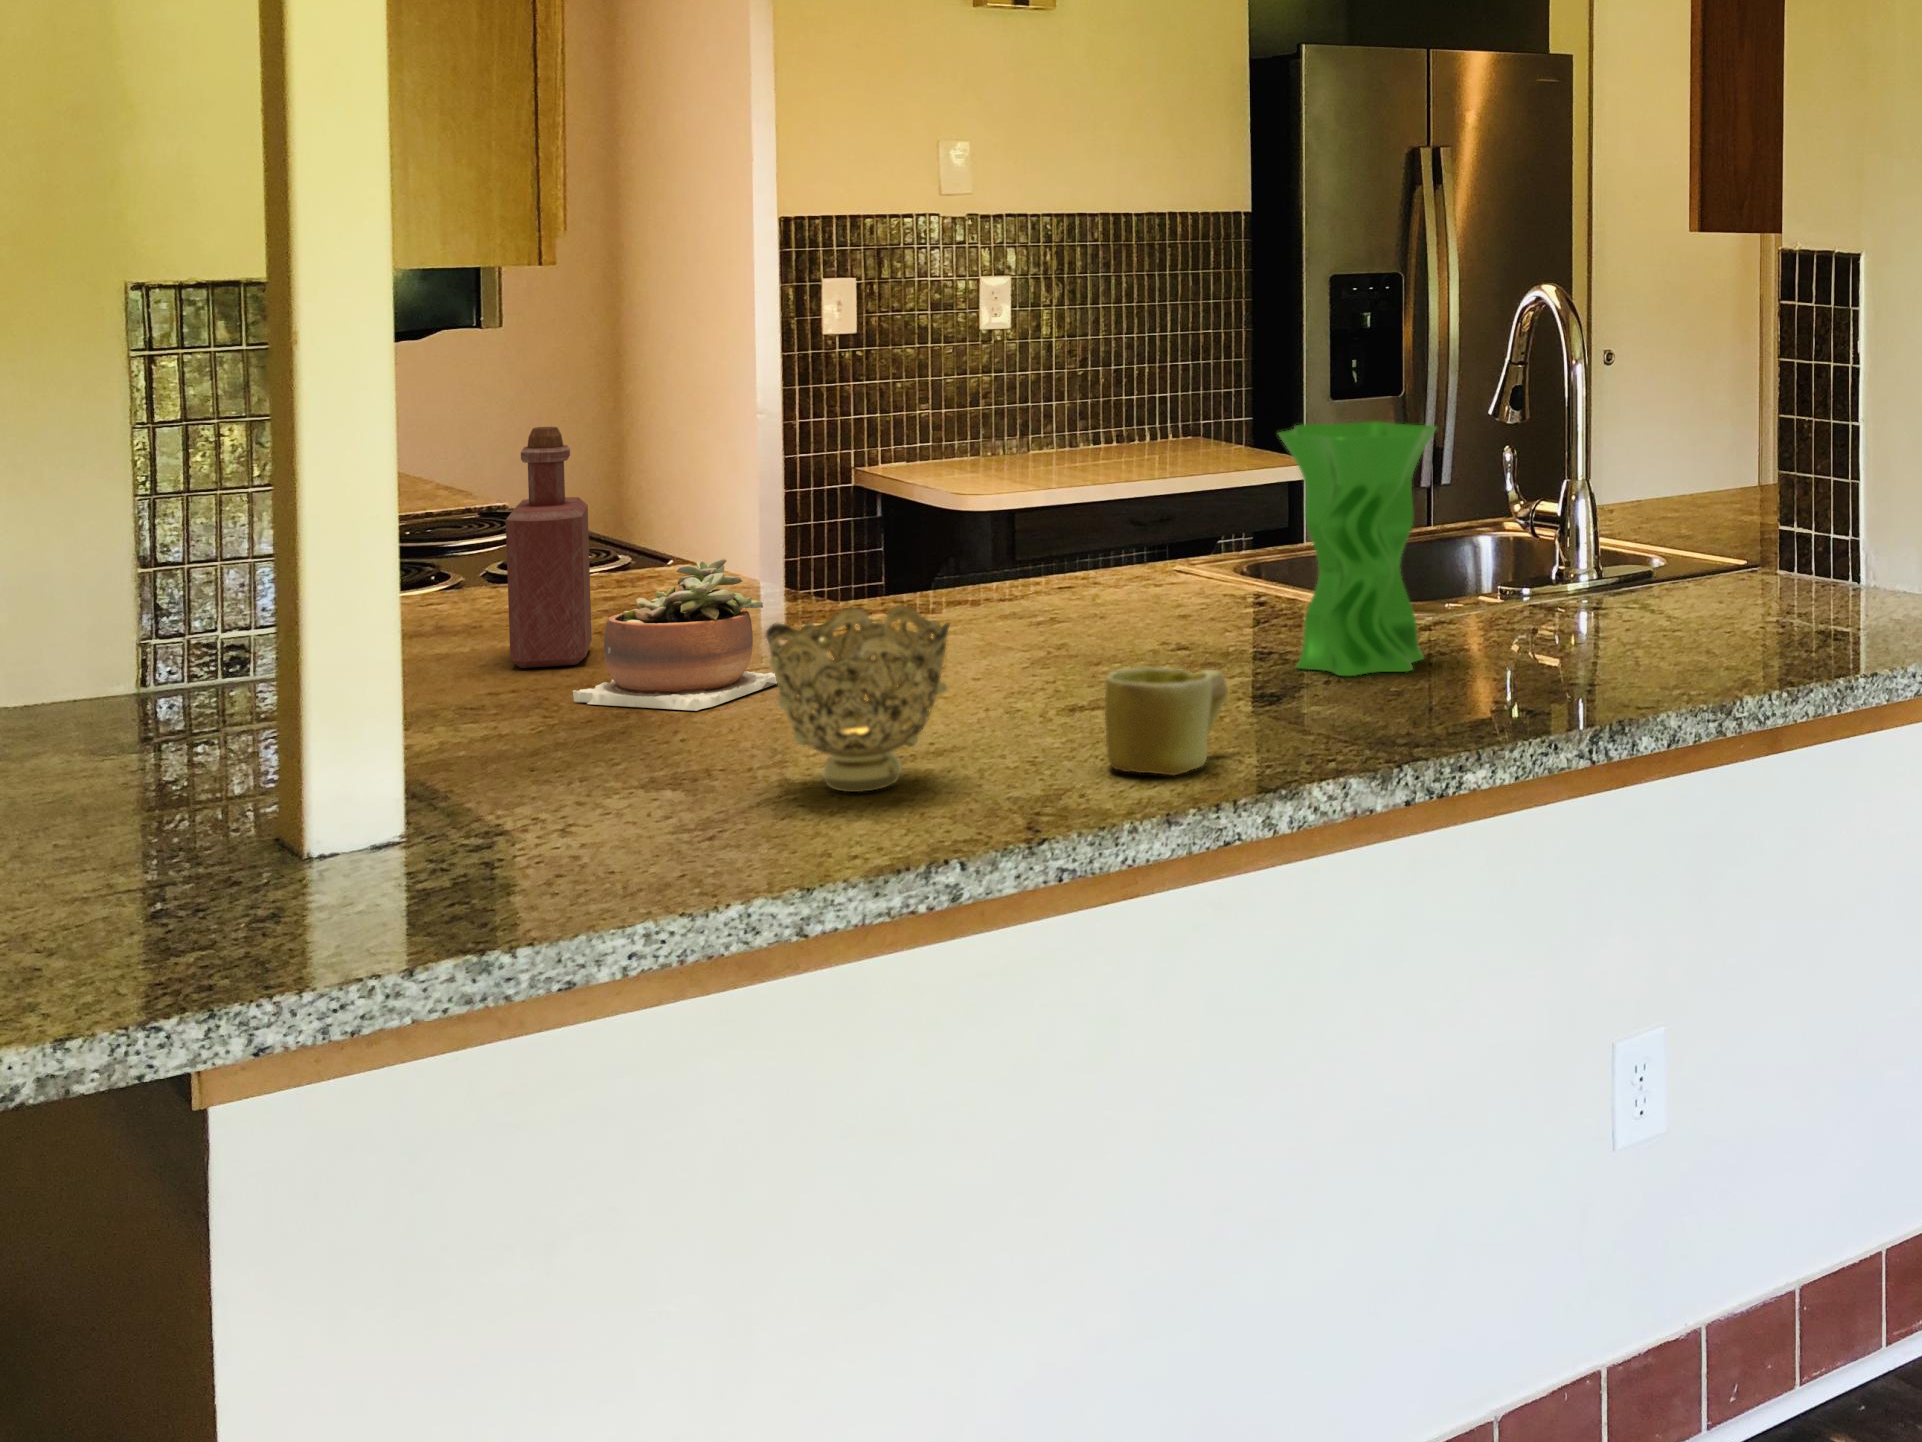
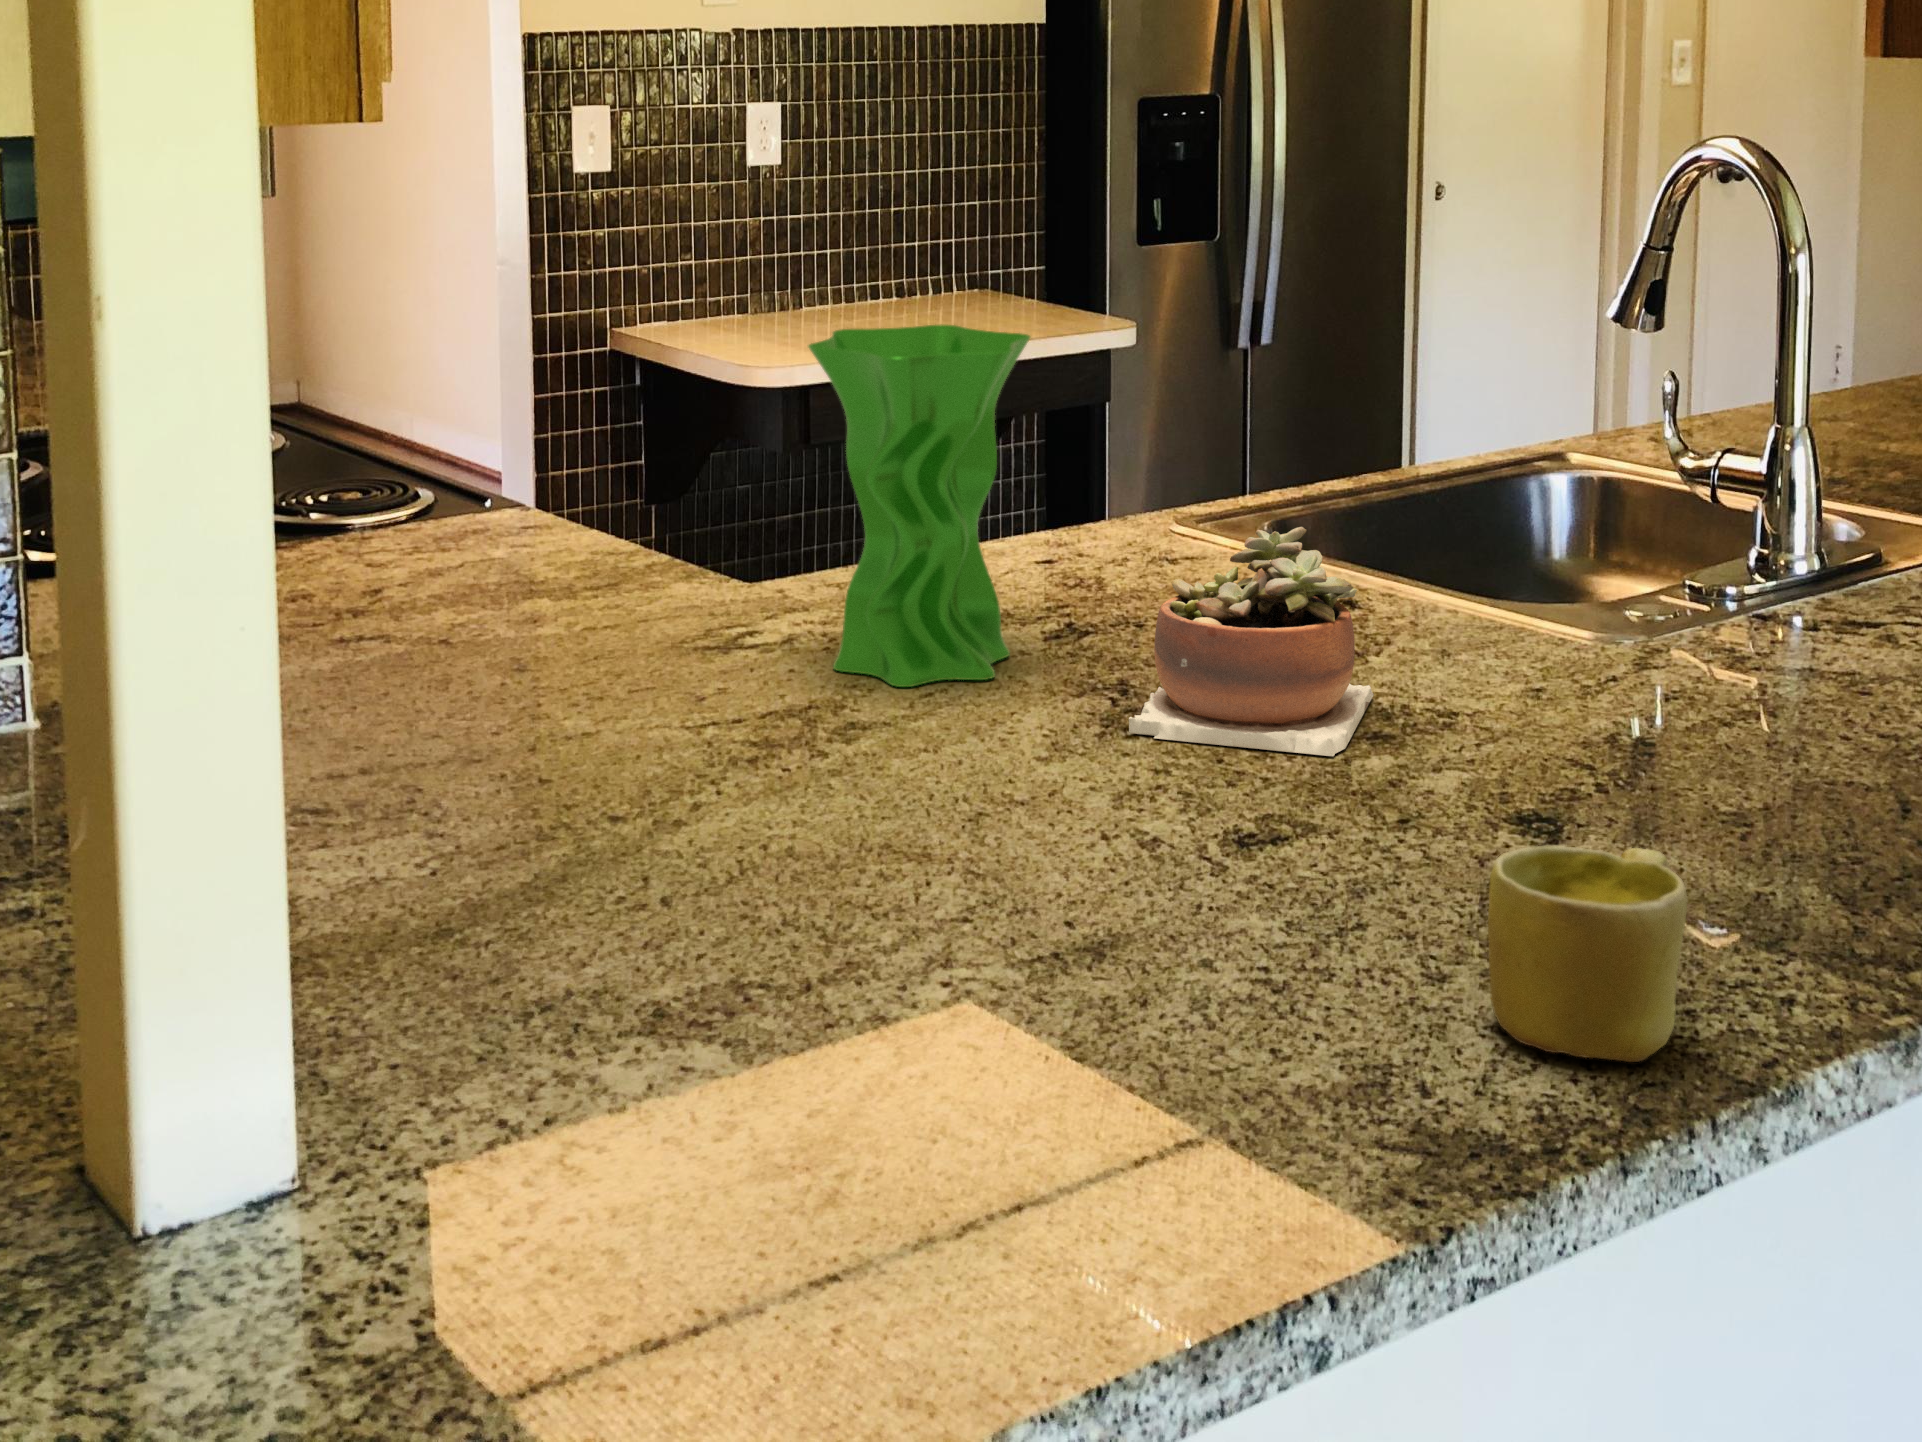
vase: present [1279,422,1436,676] -> present [808,325,1030,687]
bottle: present [506,427,592,668] -> none [344,359,462,726]
succulent plant: present [573,558,777,711] -> present [1129,527,1374,756]
decorative bowl: present [766,606,950,792] -> none [938,743,1261,1100]

